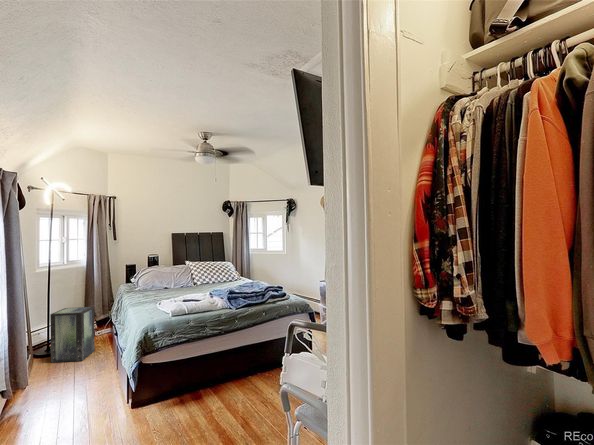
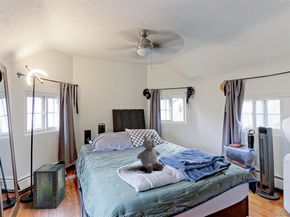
stuffed bear: none [177,261,207,301] -> present [137,135,164,172]

